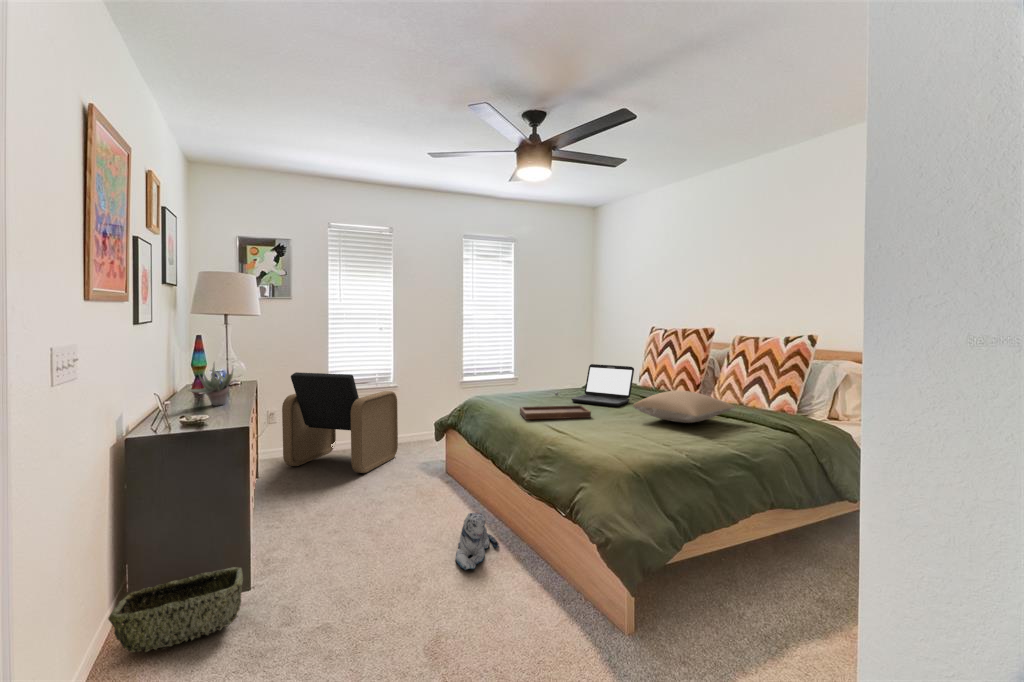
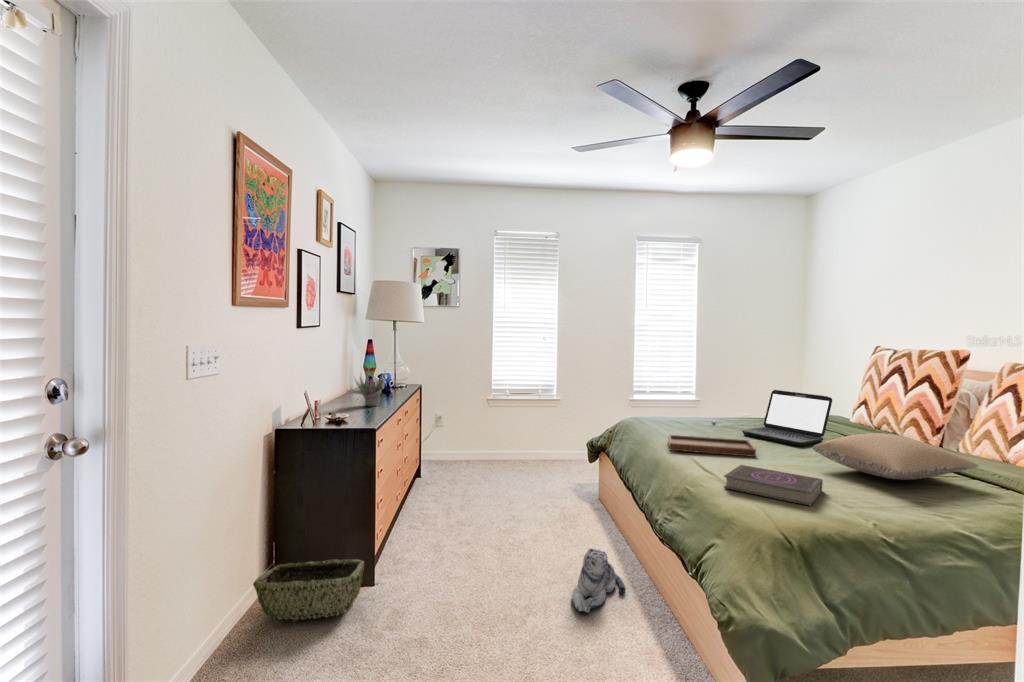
armchair: present [282,372,398,473] -> none [442,379,553,487]
book: none [583,424,649,448] -> present [724,465,823,506]

